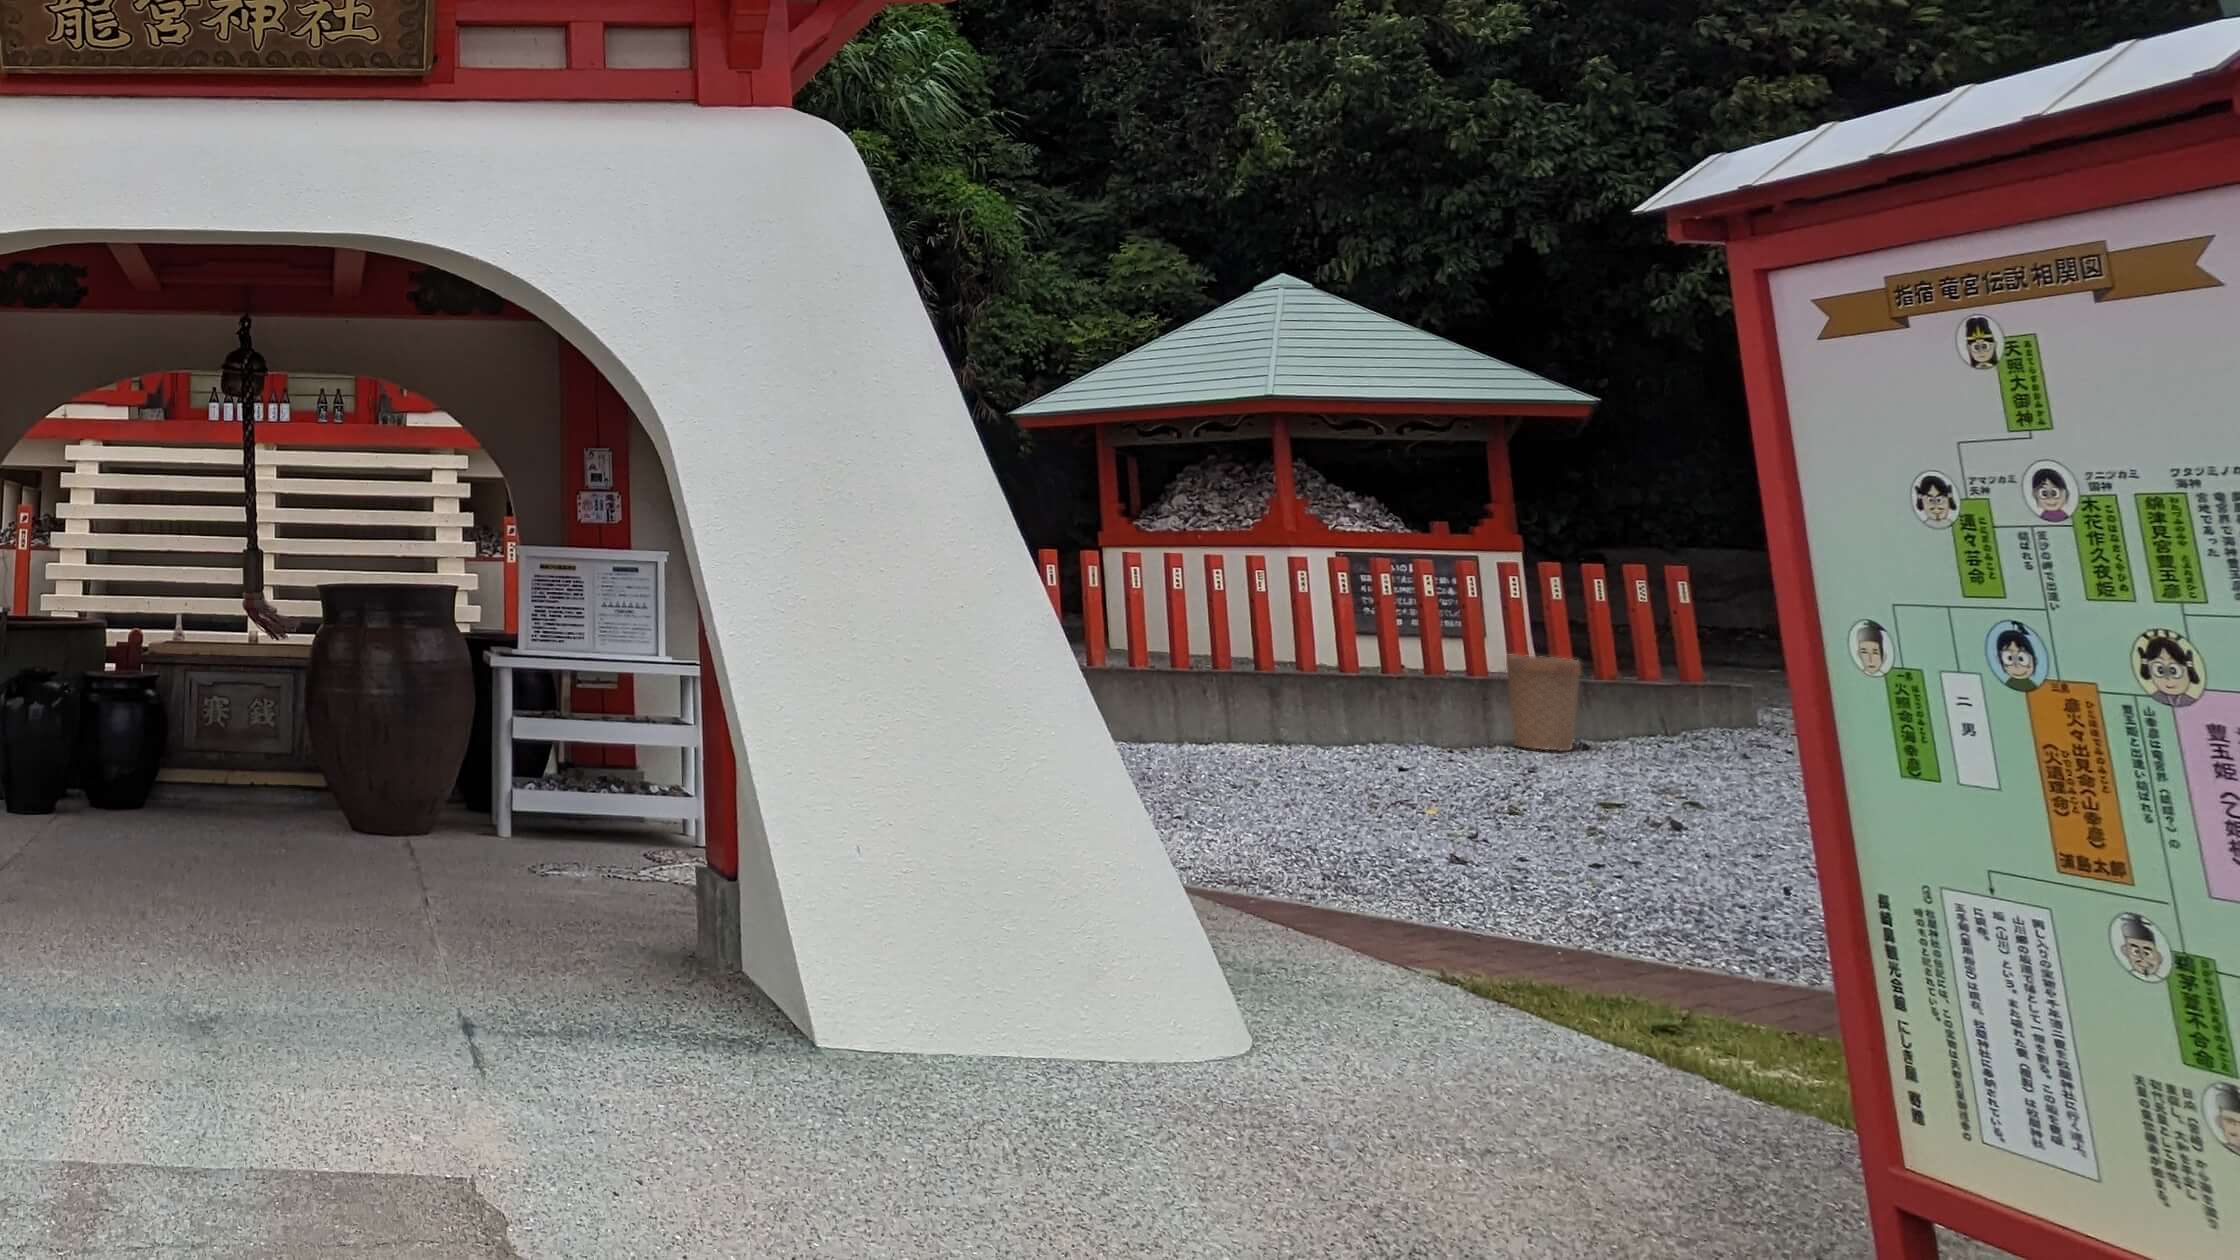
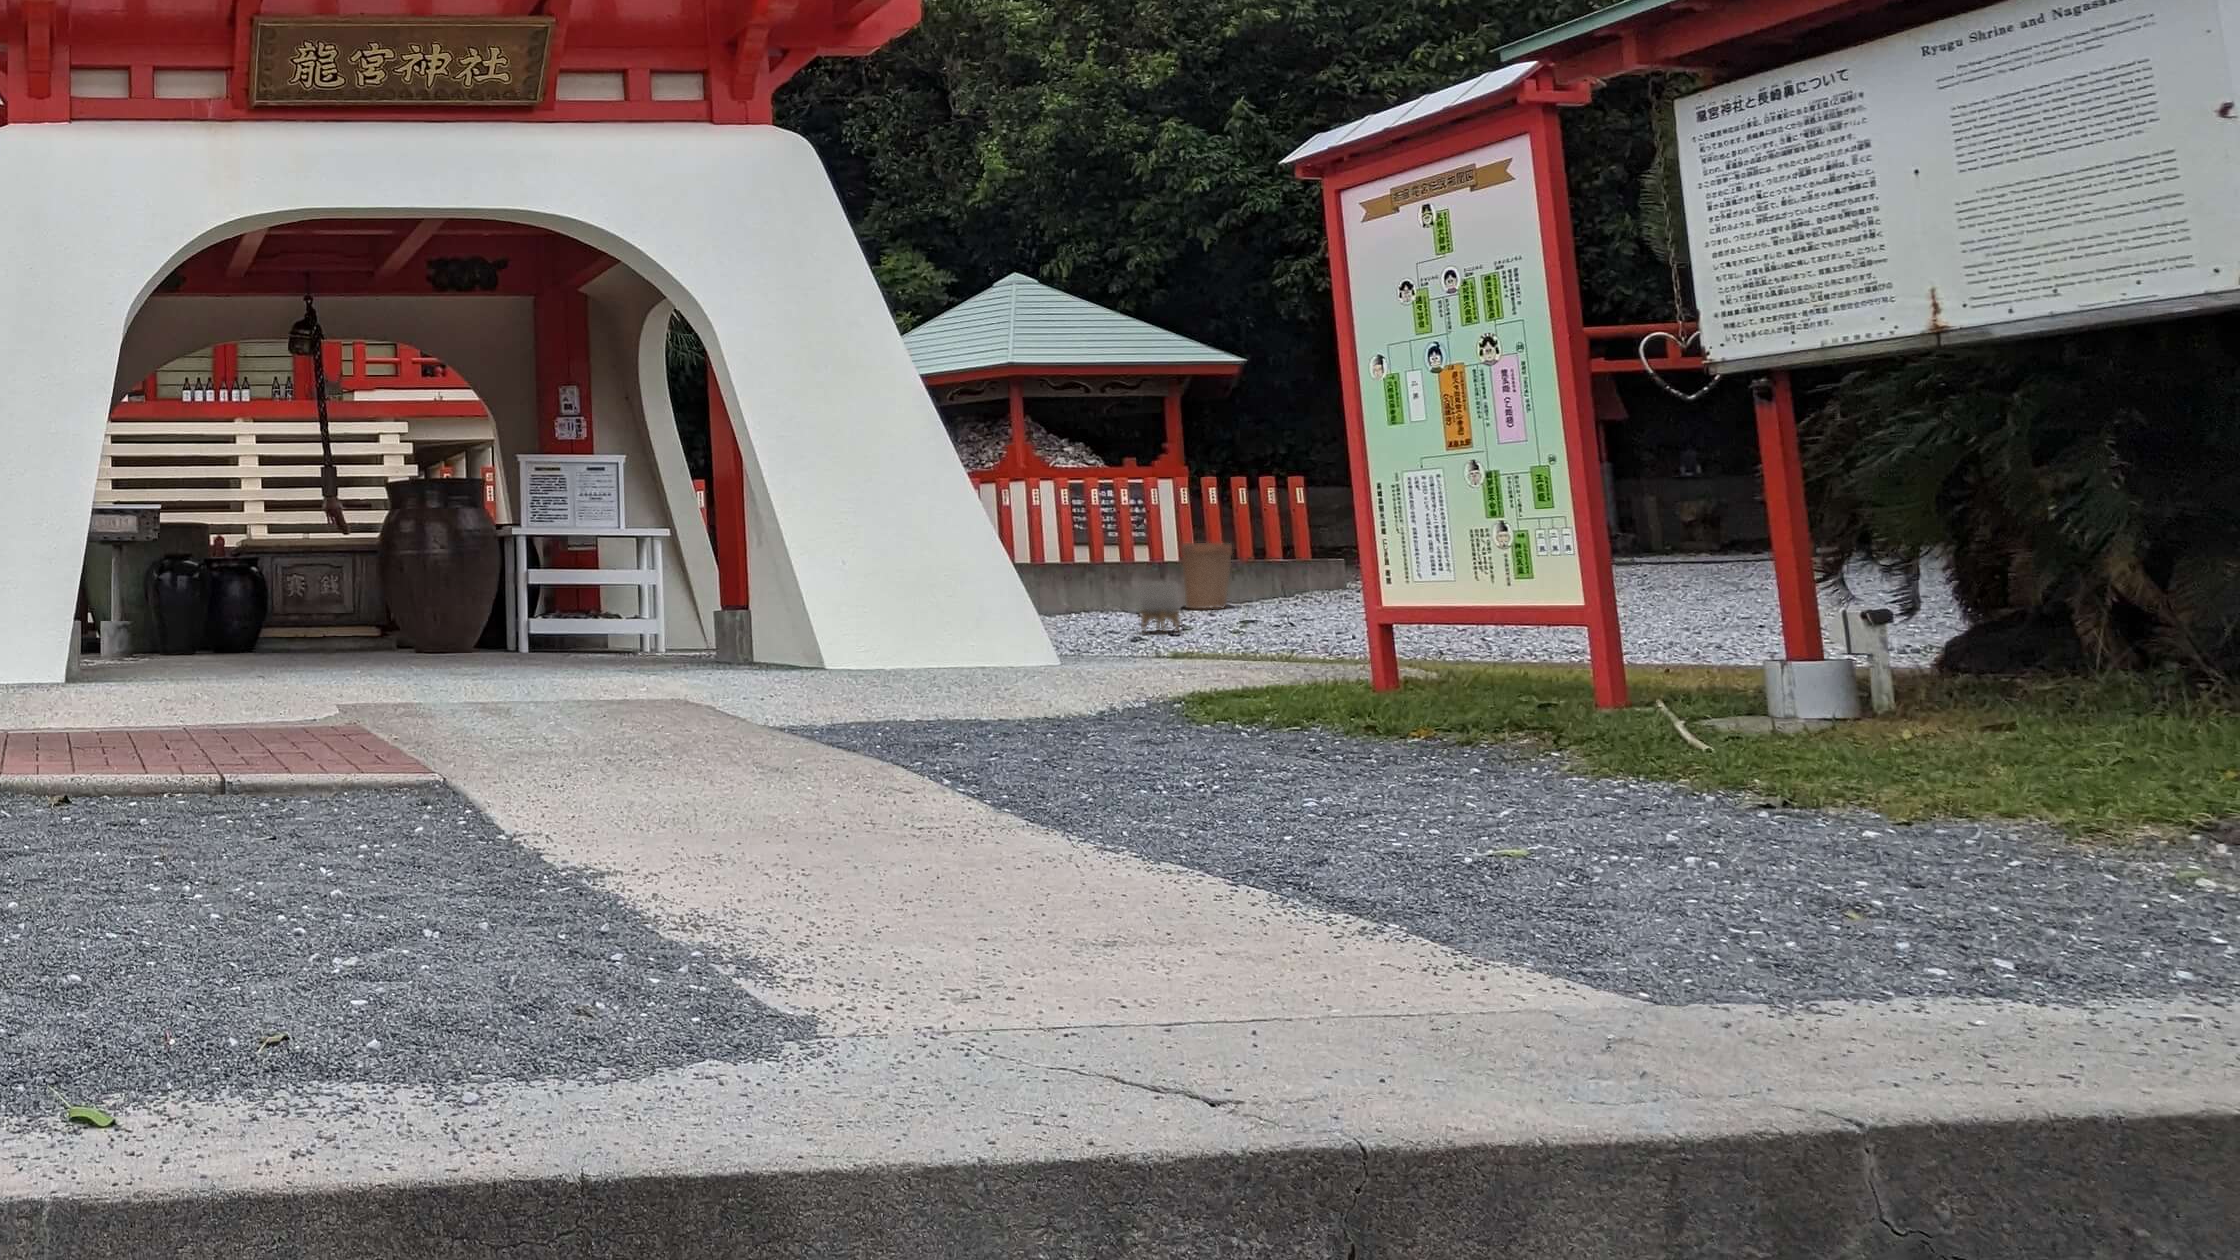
planter: none [1439,725,1503,802] -> present [1139,582,1180,630]

